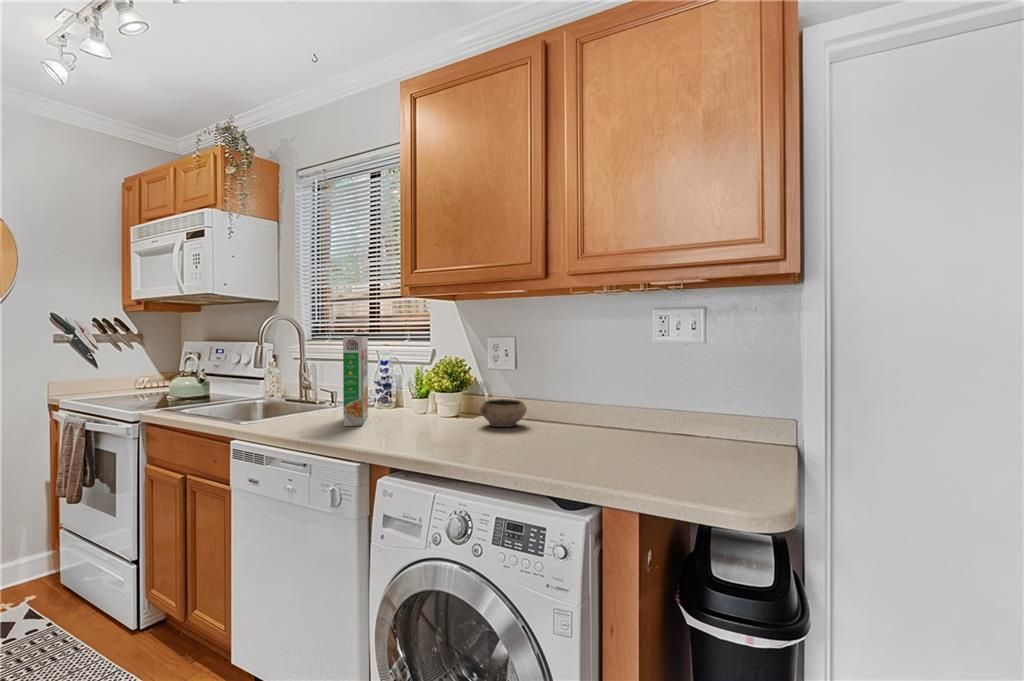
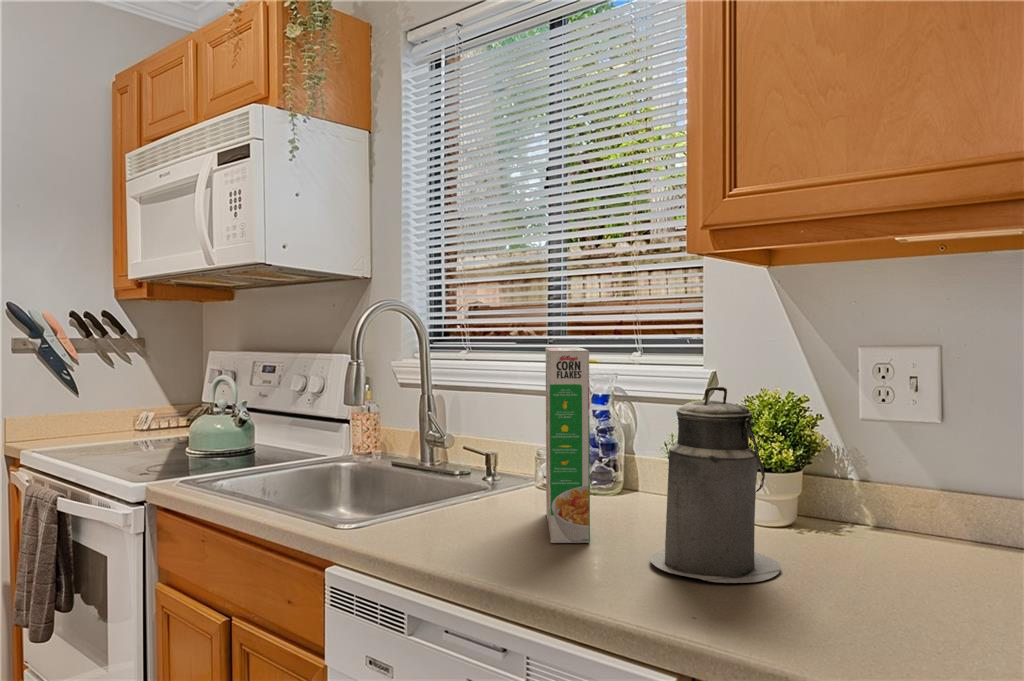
canister: none [383,352,440,435] -> present [650,387,781,583]
ceramic bowl: present [480,399,527,427] -> none [859,492,979,564]

